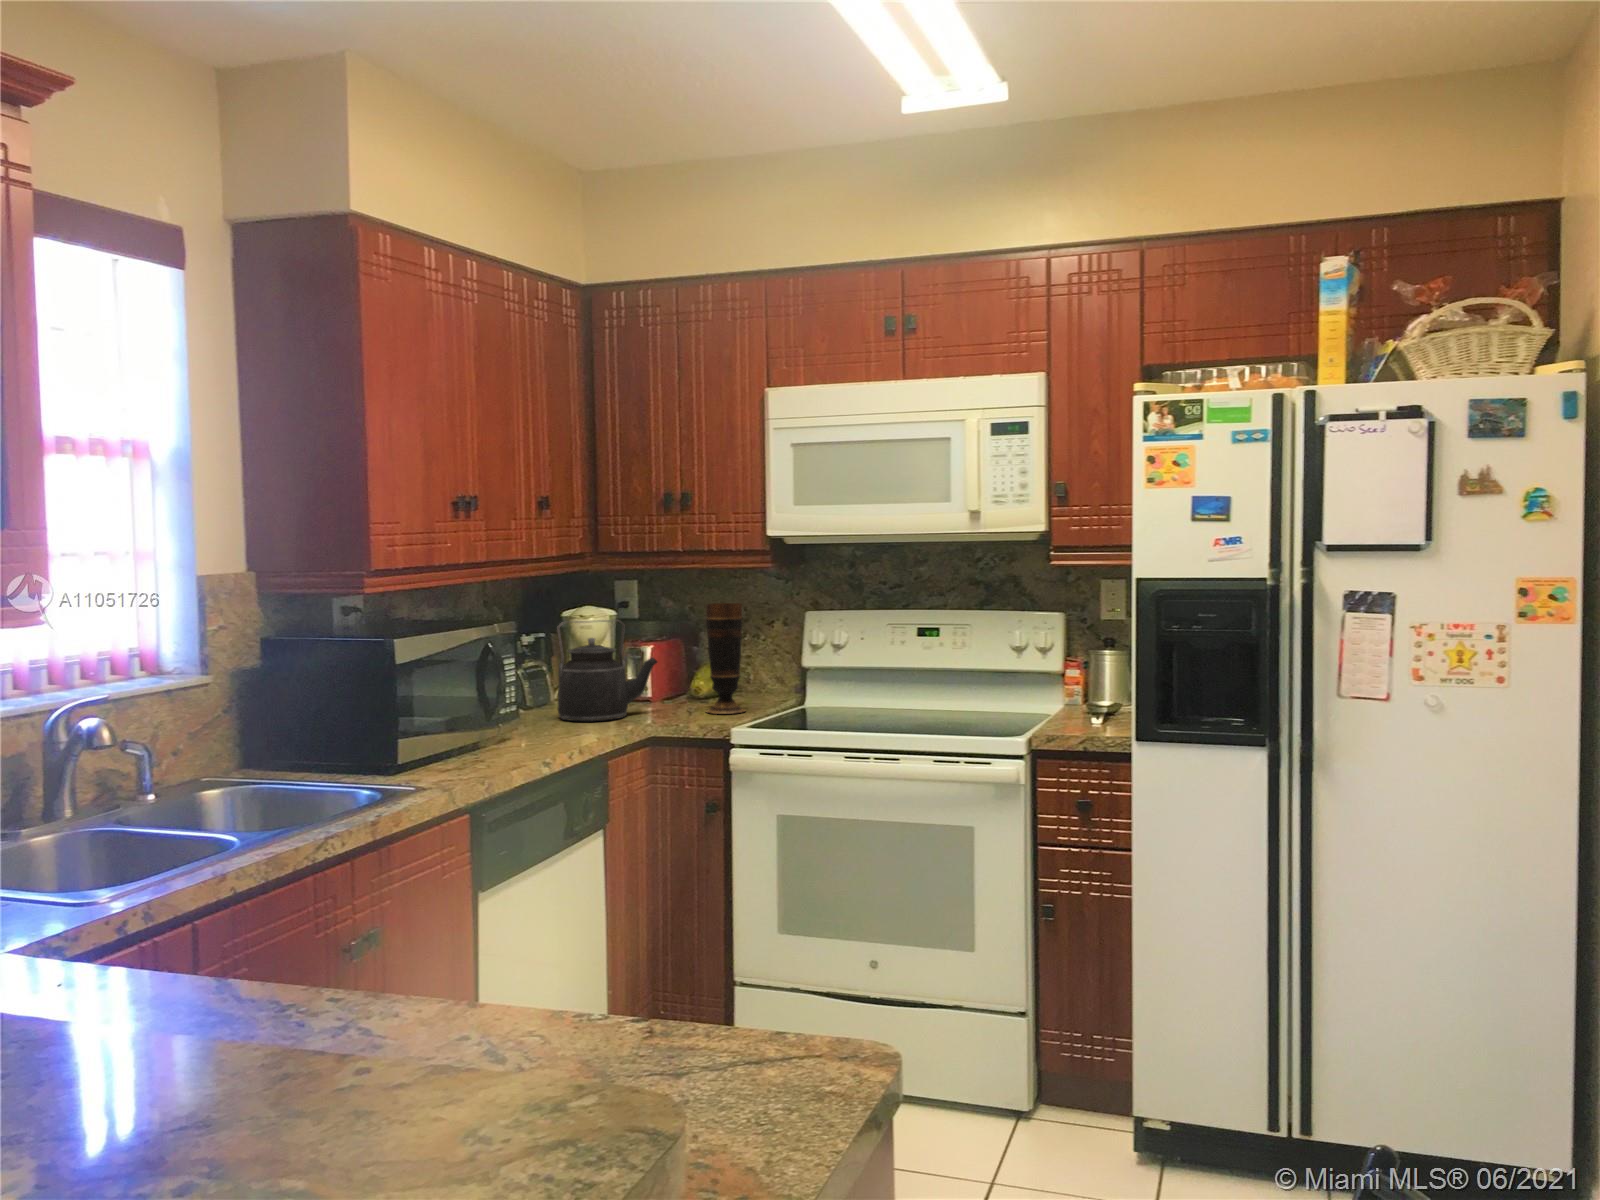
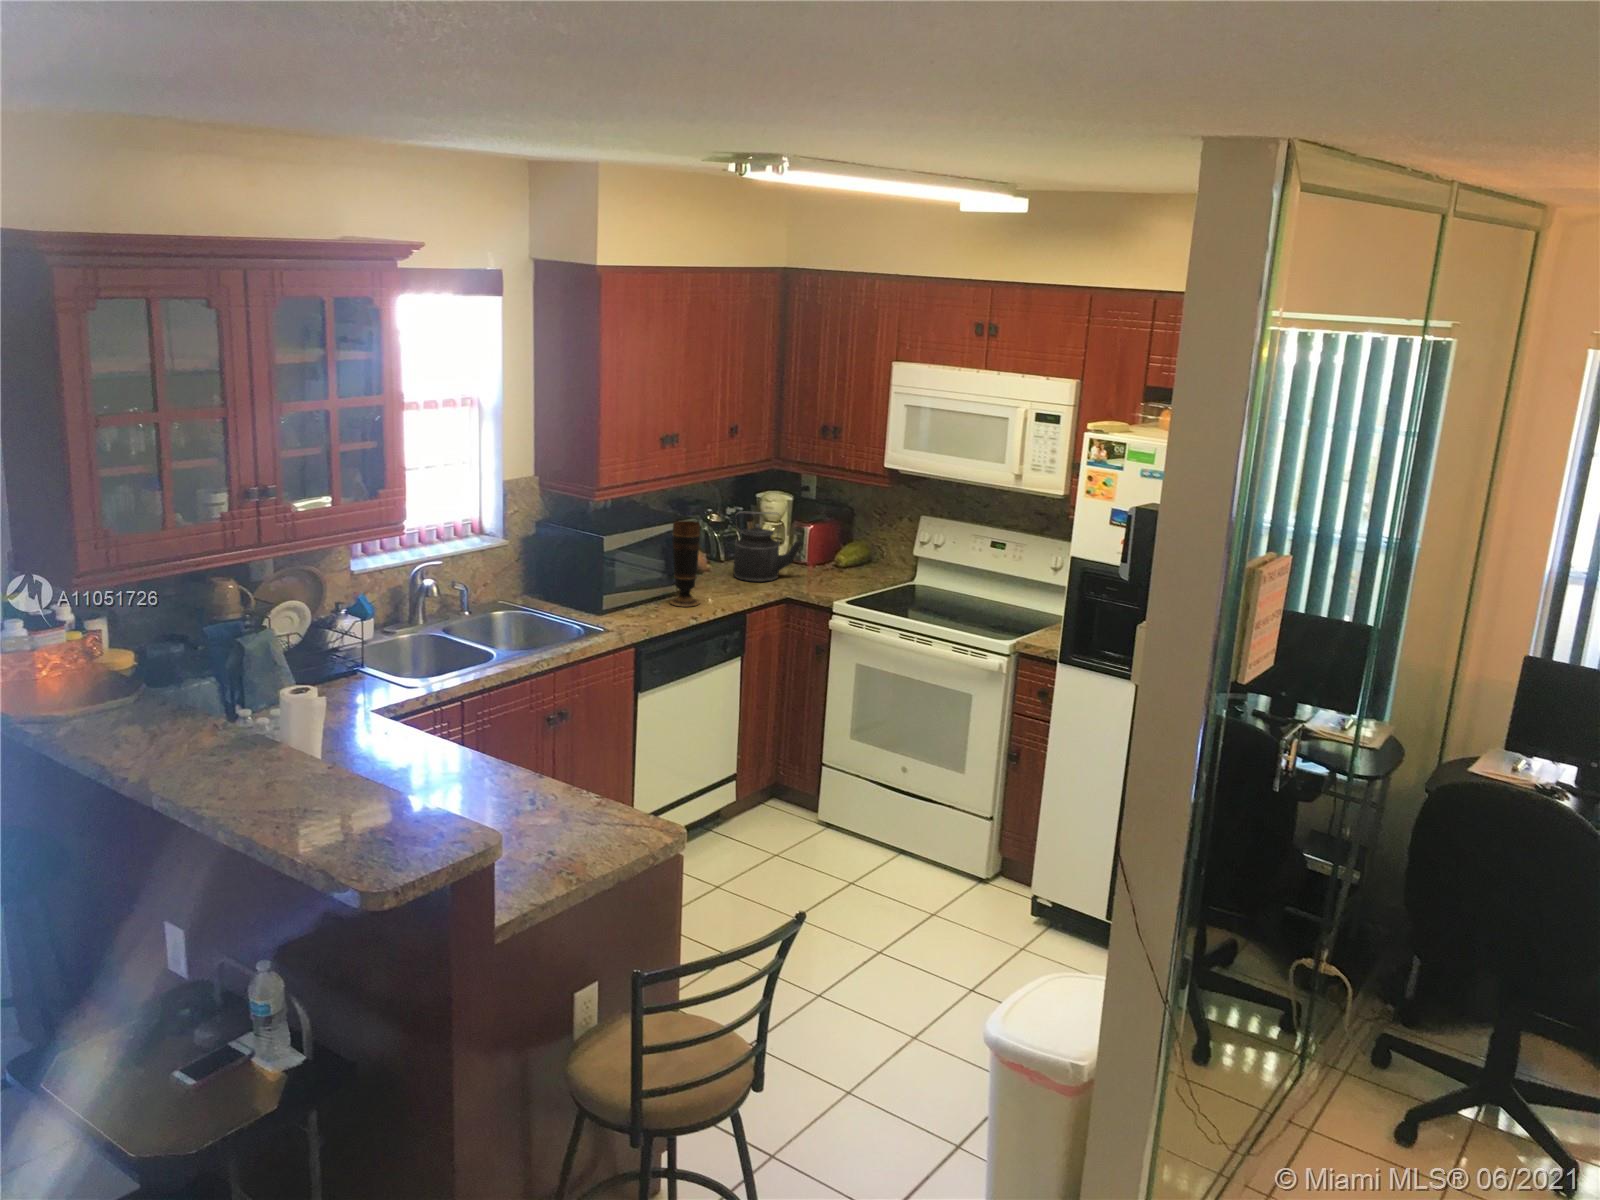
vase: present [706,603,745,714] -> present [670,521,700,607]

